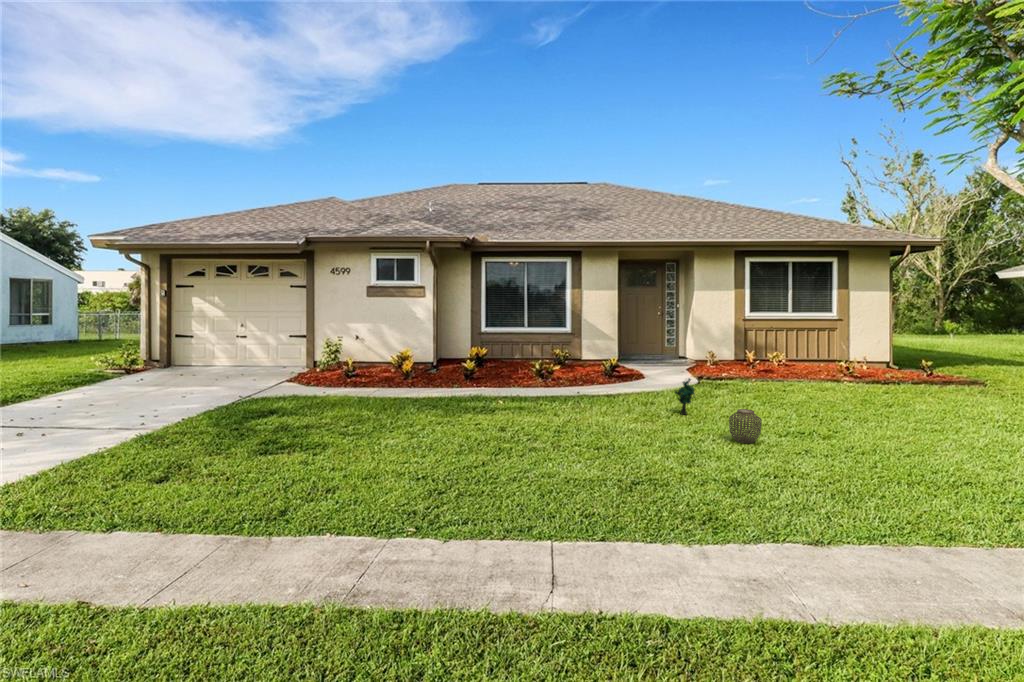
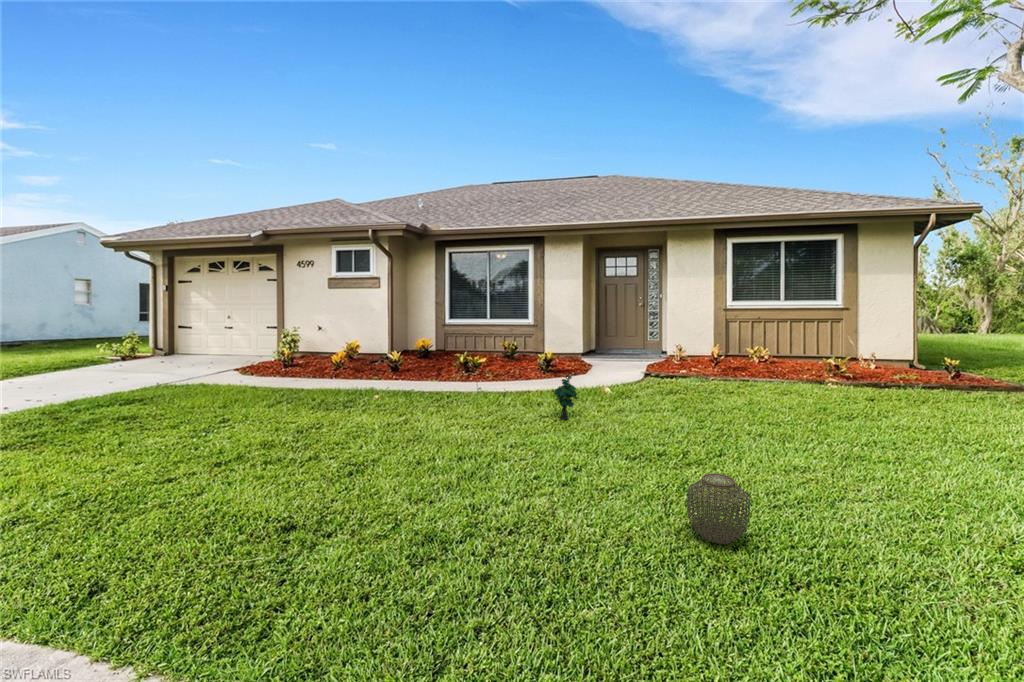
woven basket: present [729,409,762,443] -> present [687,473,750,544]

